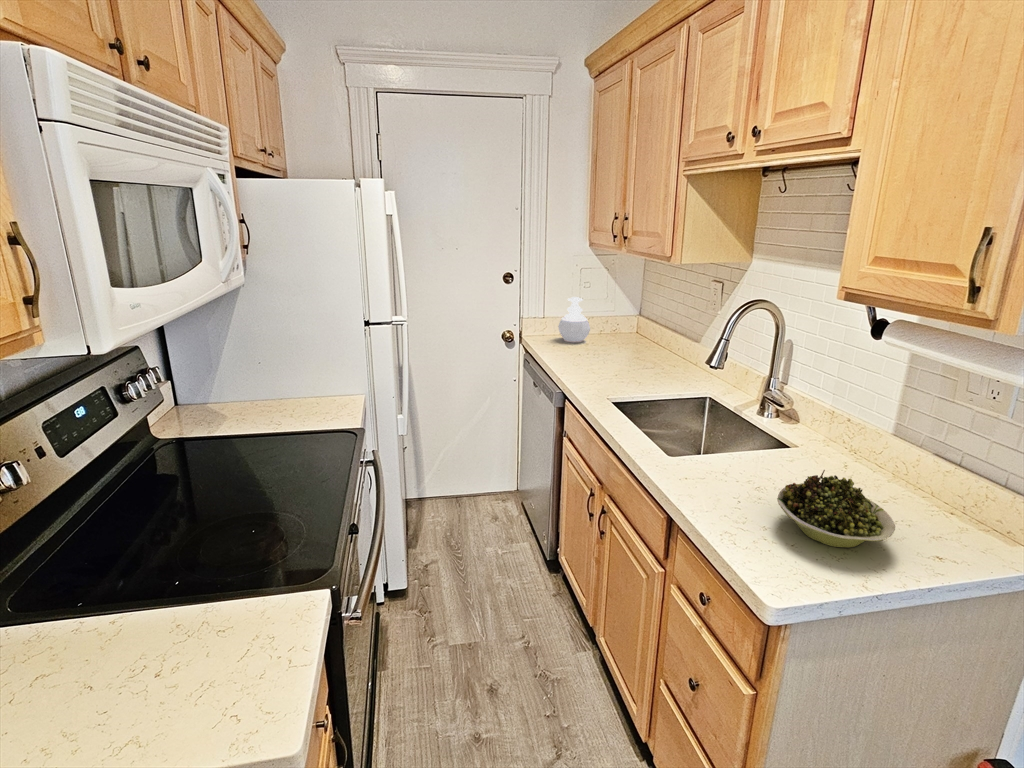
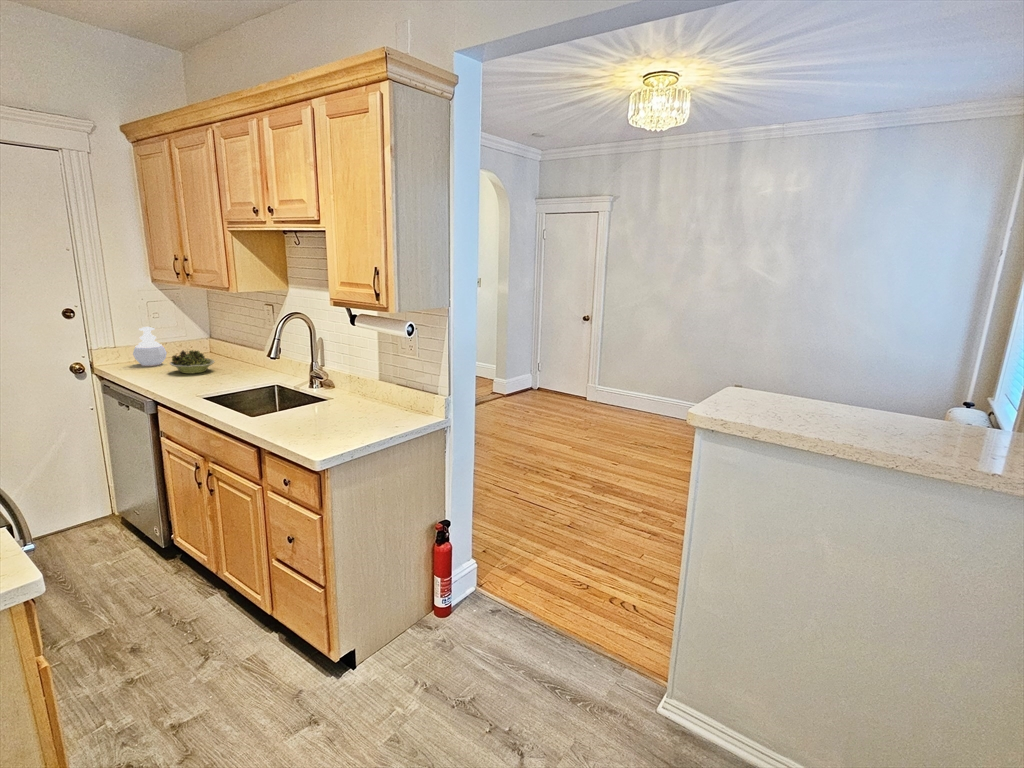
bowl: present [777,470,895,548] -> present [170,350,214,374]

